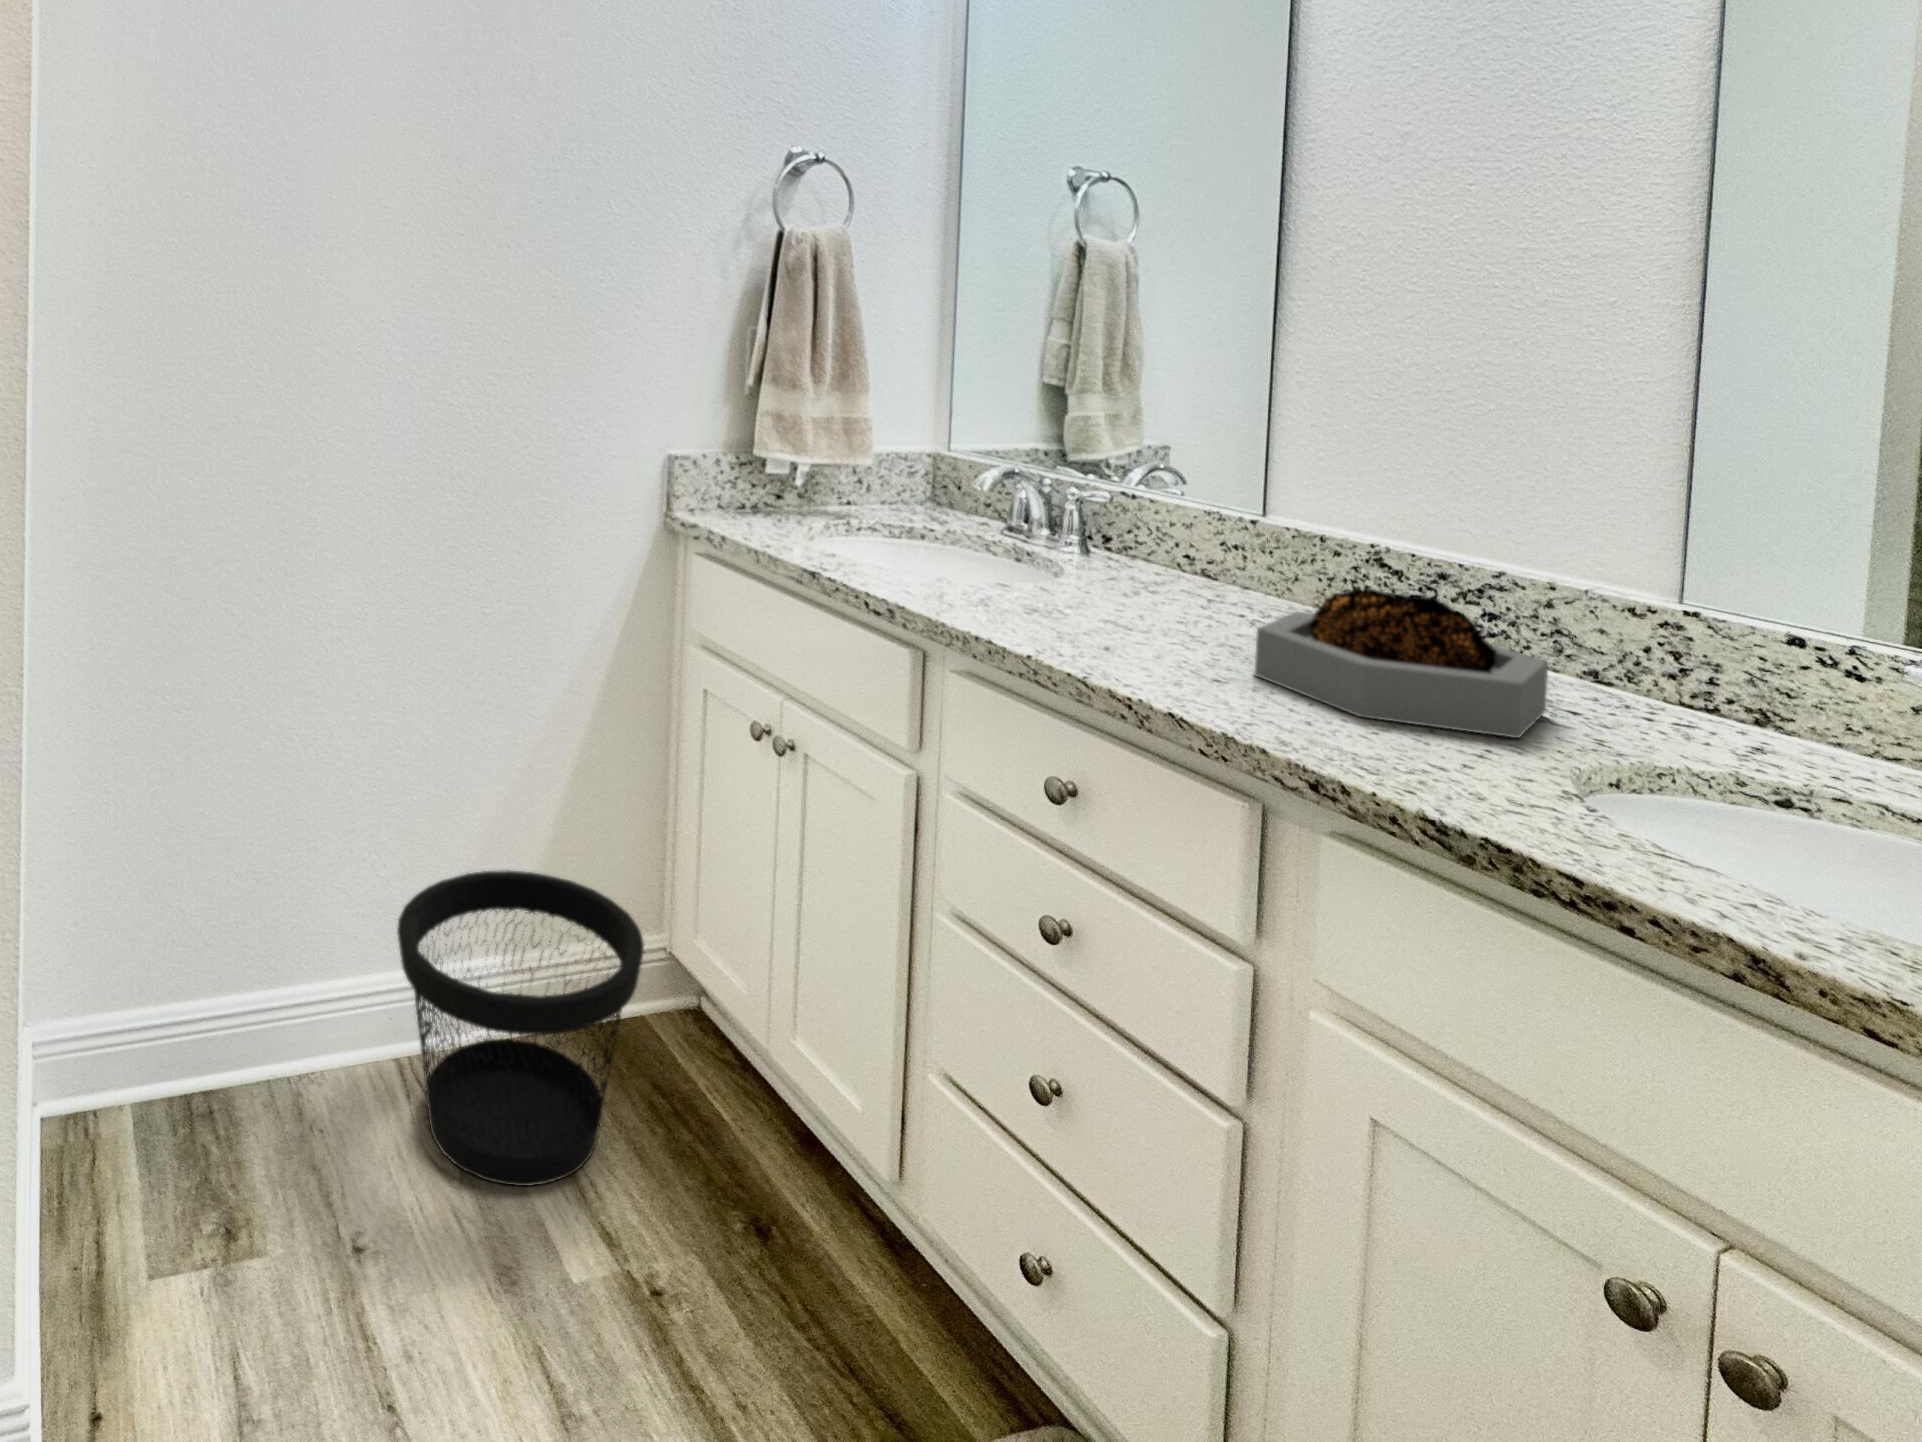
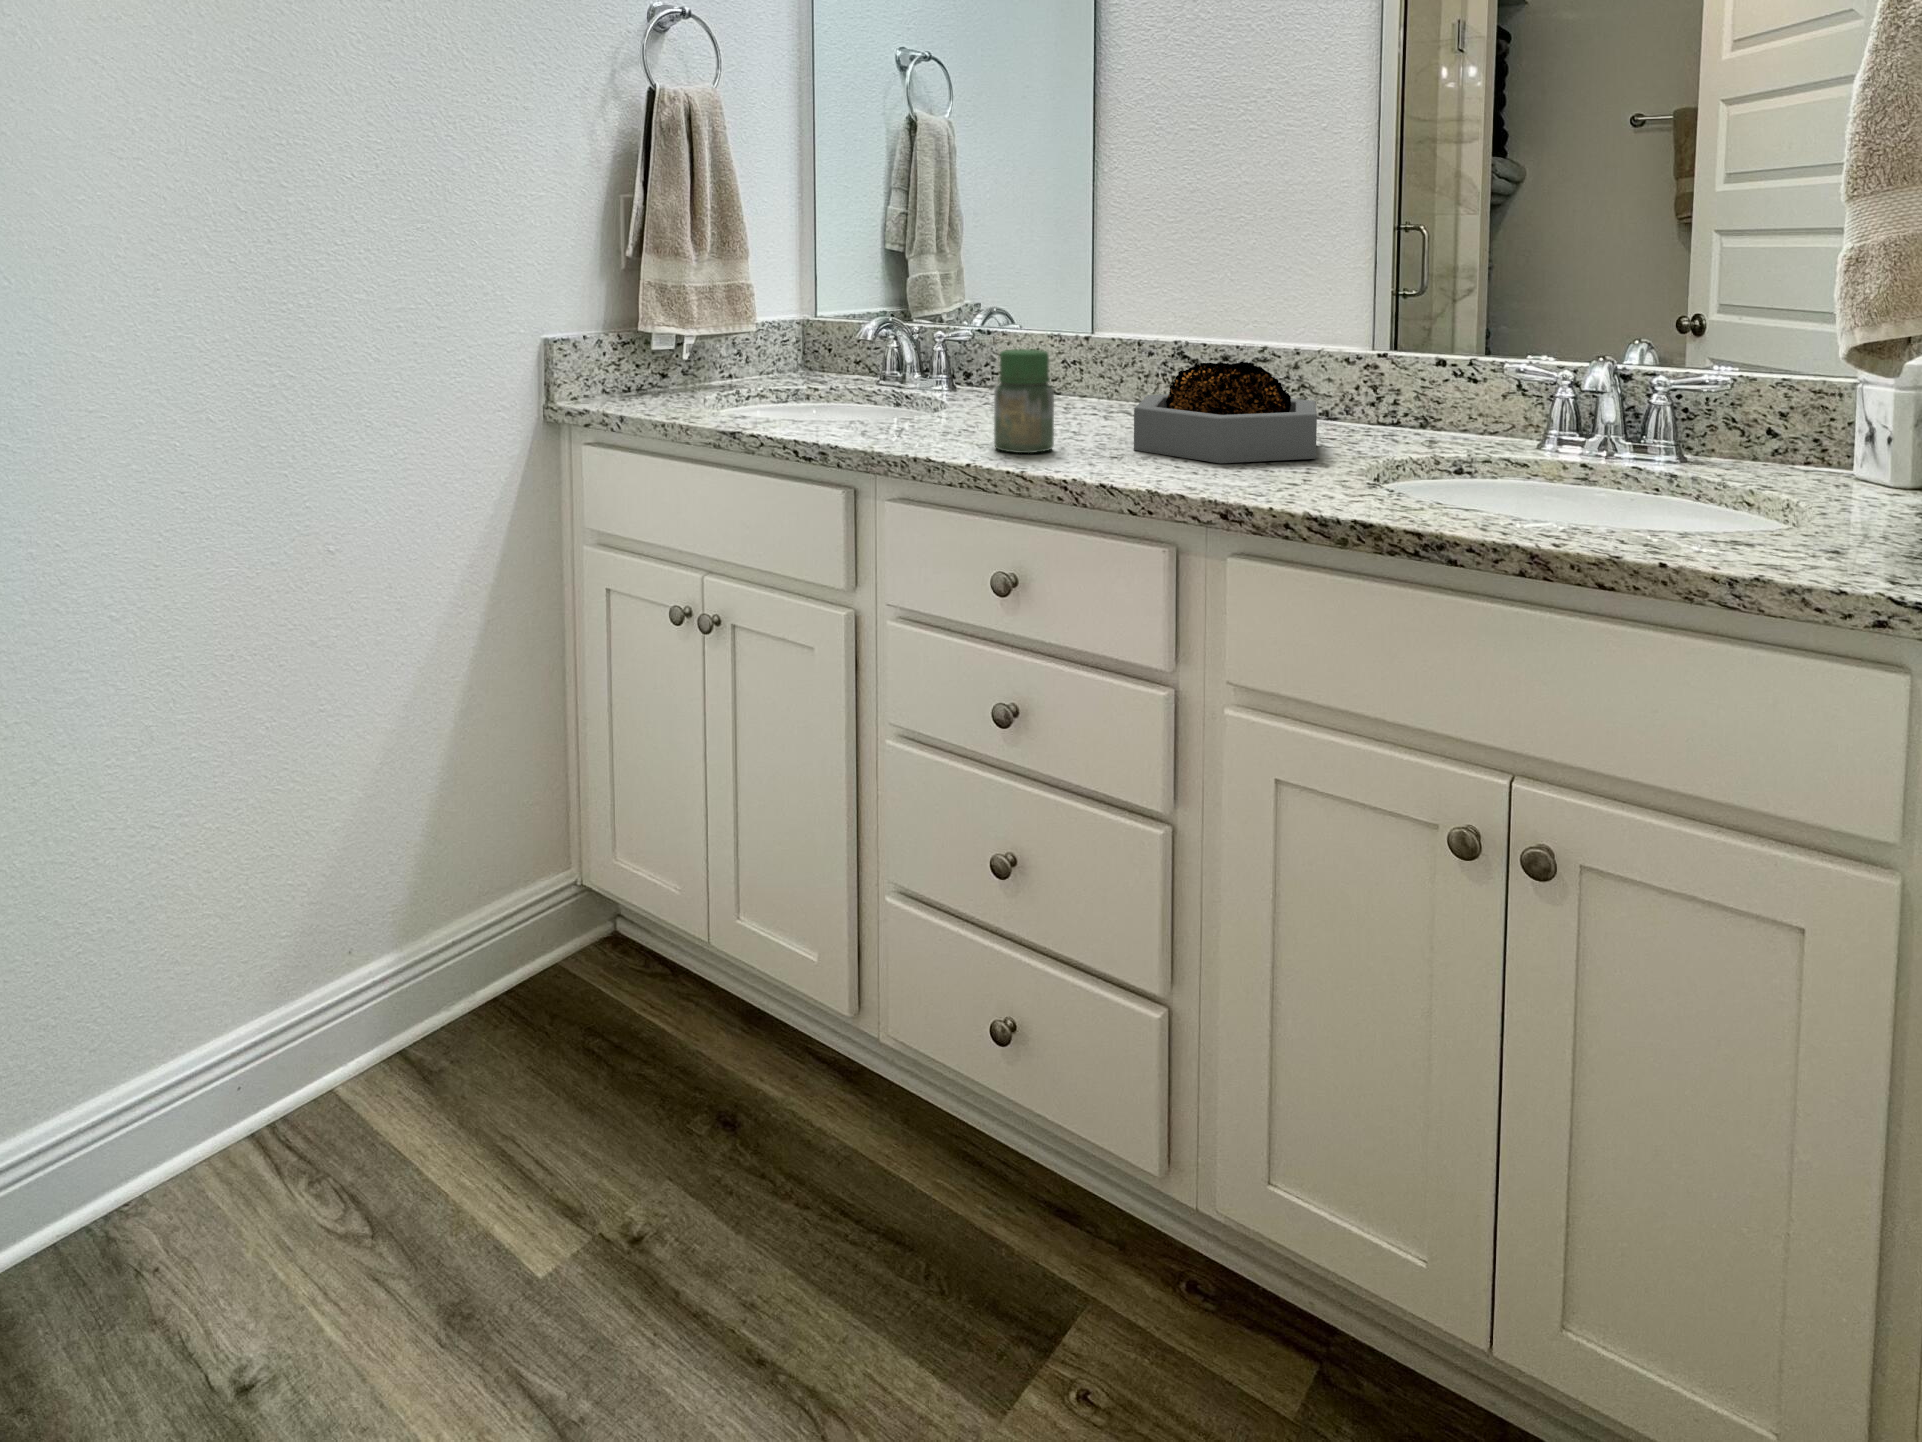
jar: none [1075,540,1150,657] -> present [994,349,1054,453]
wastebasket: present [397,871,644,1186] -> none [243,839,575,1227]

